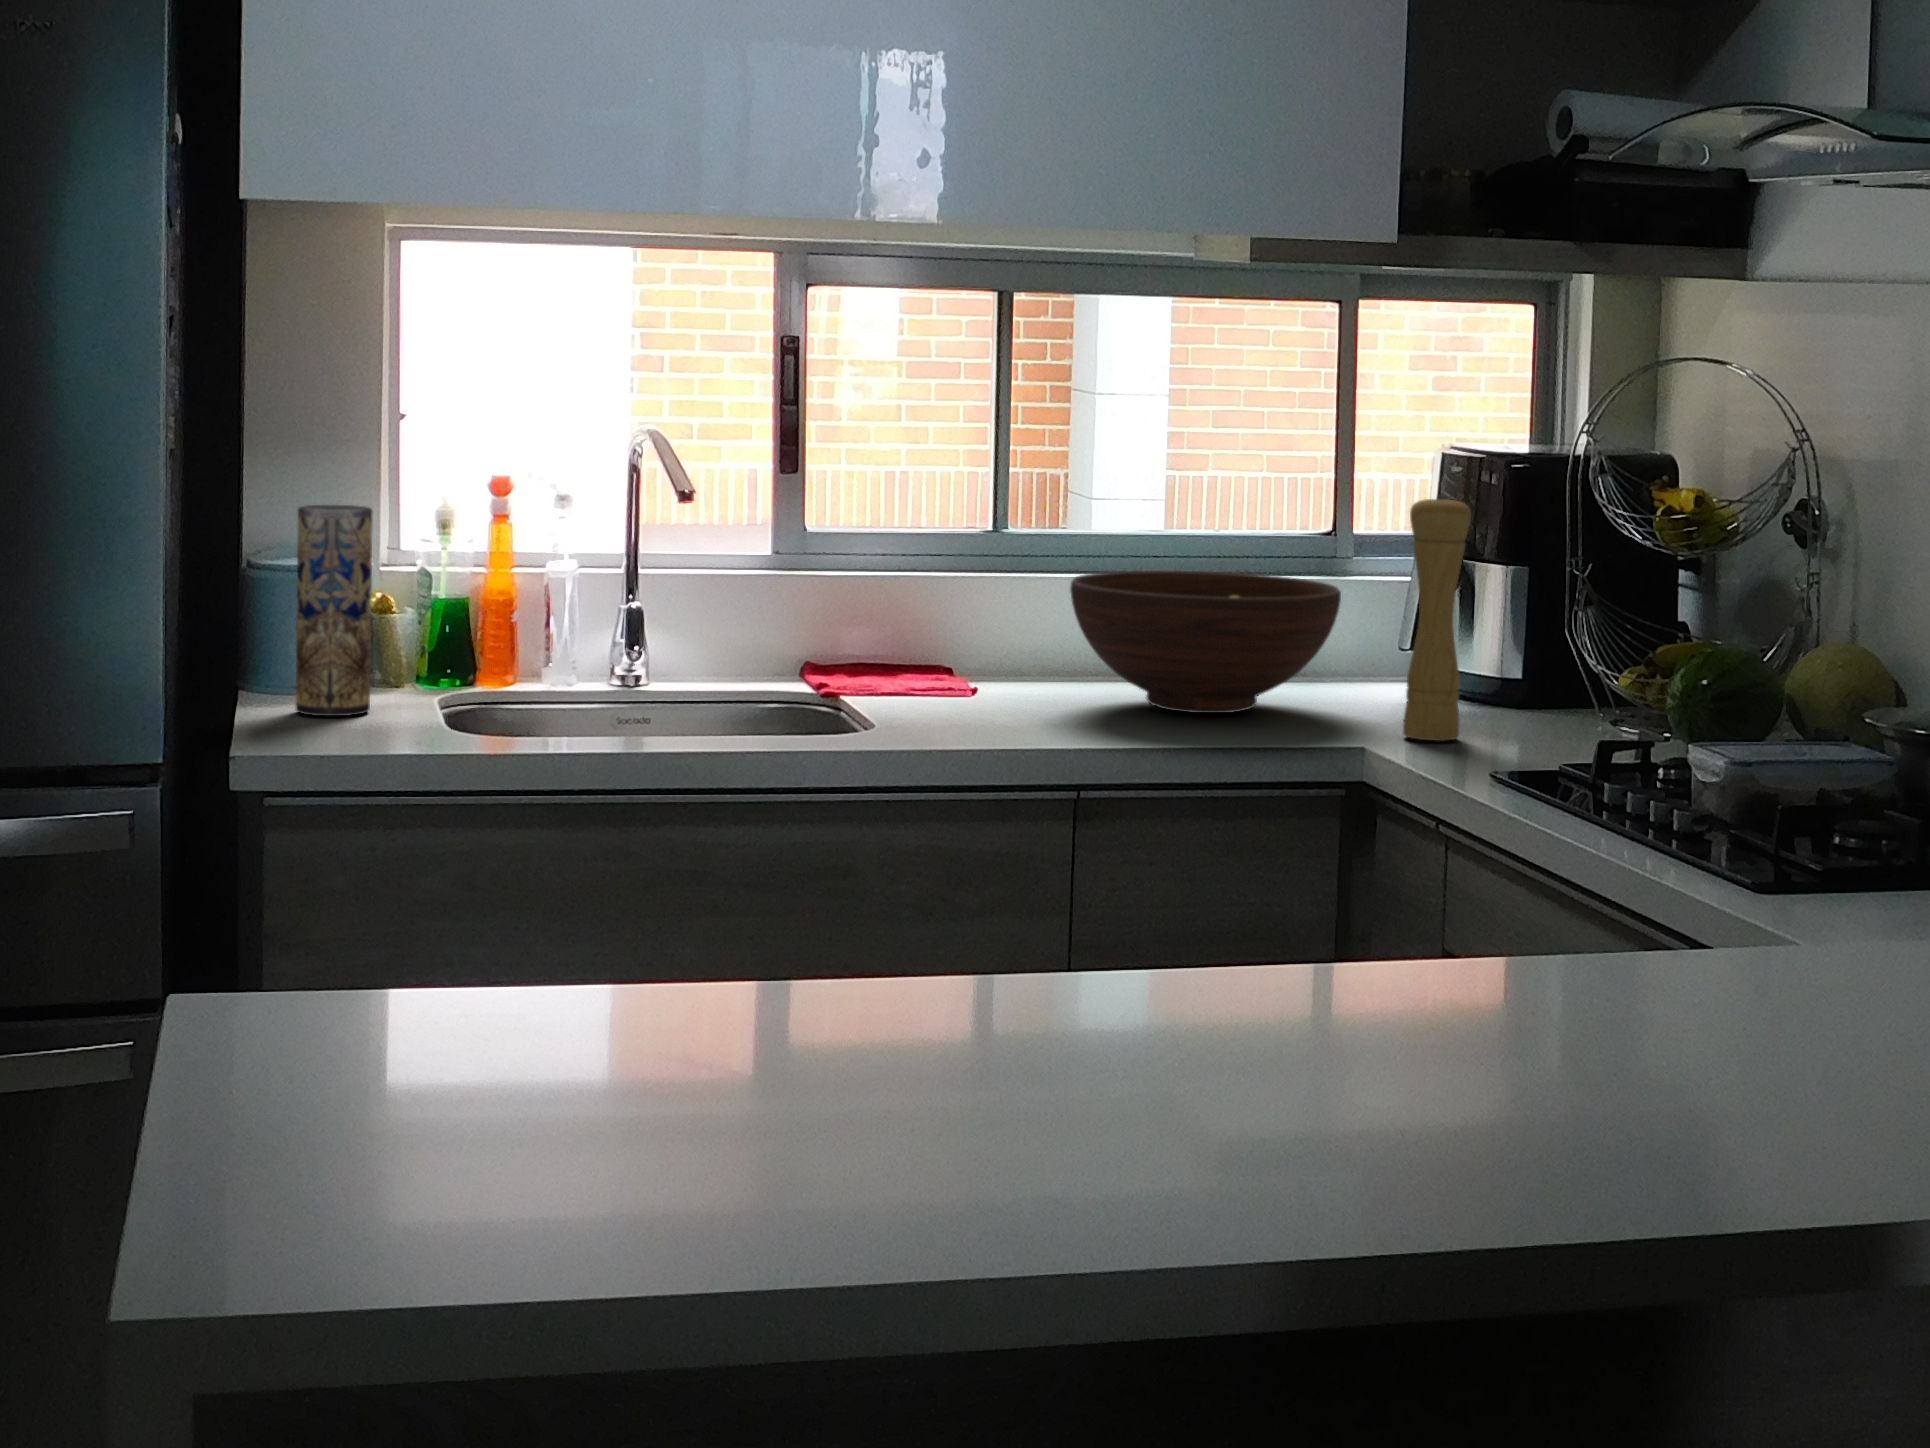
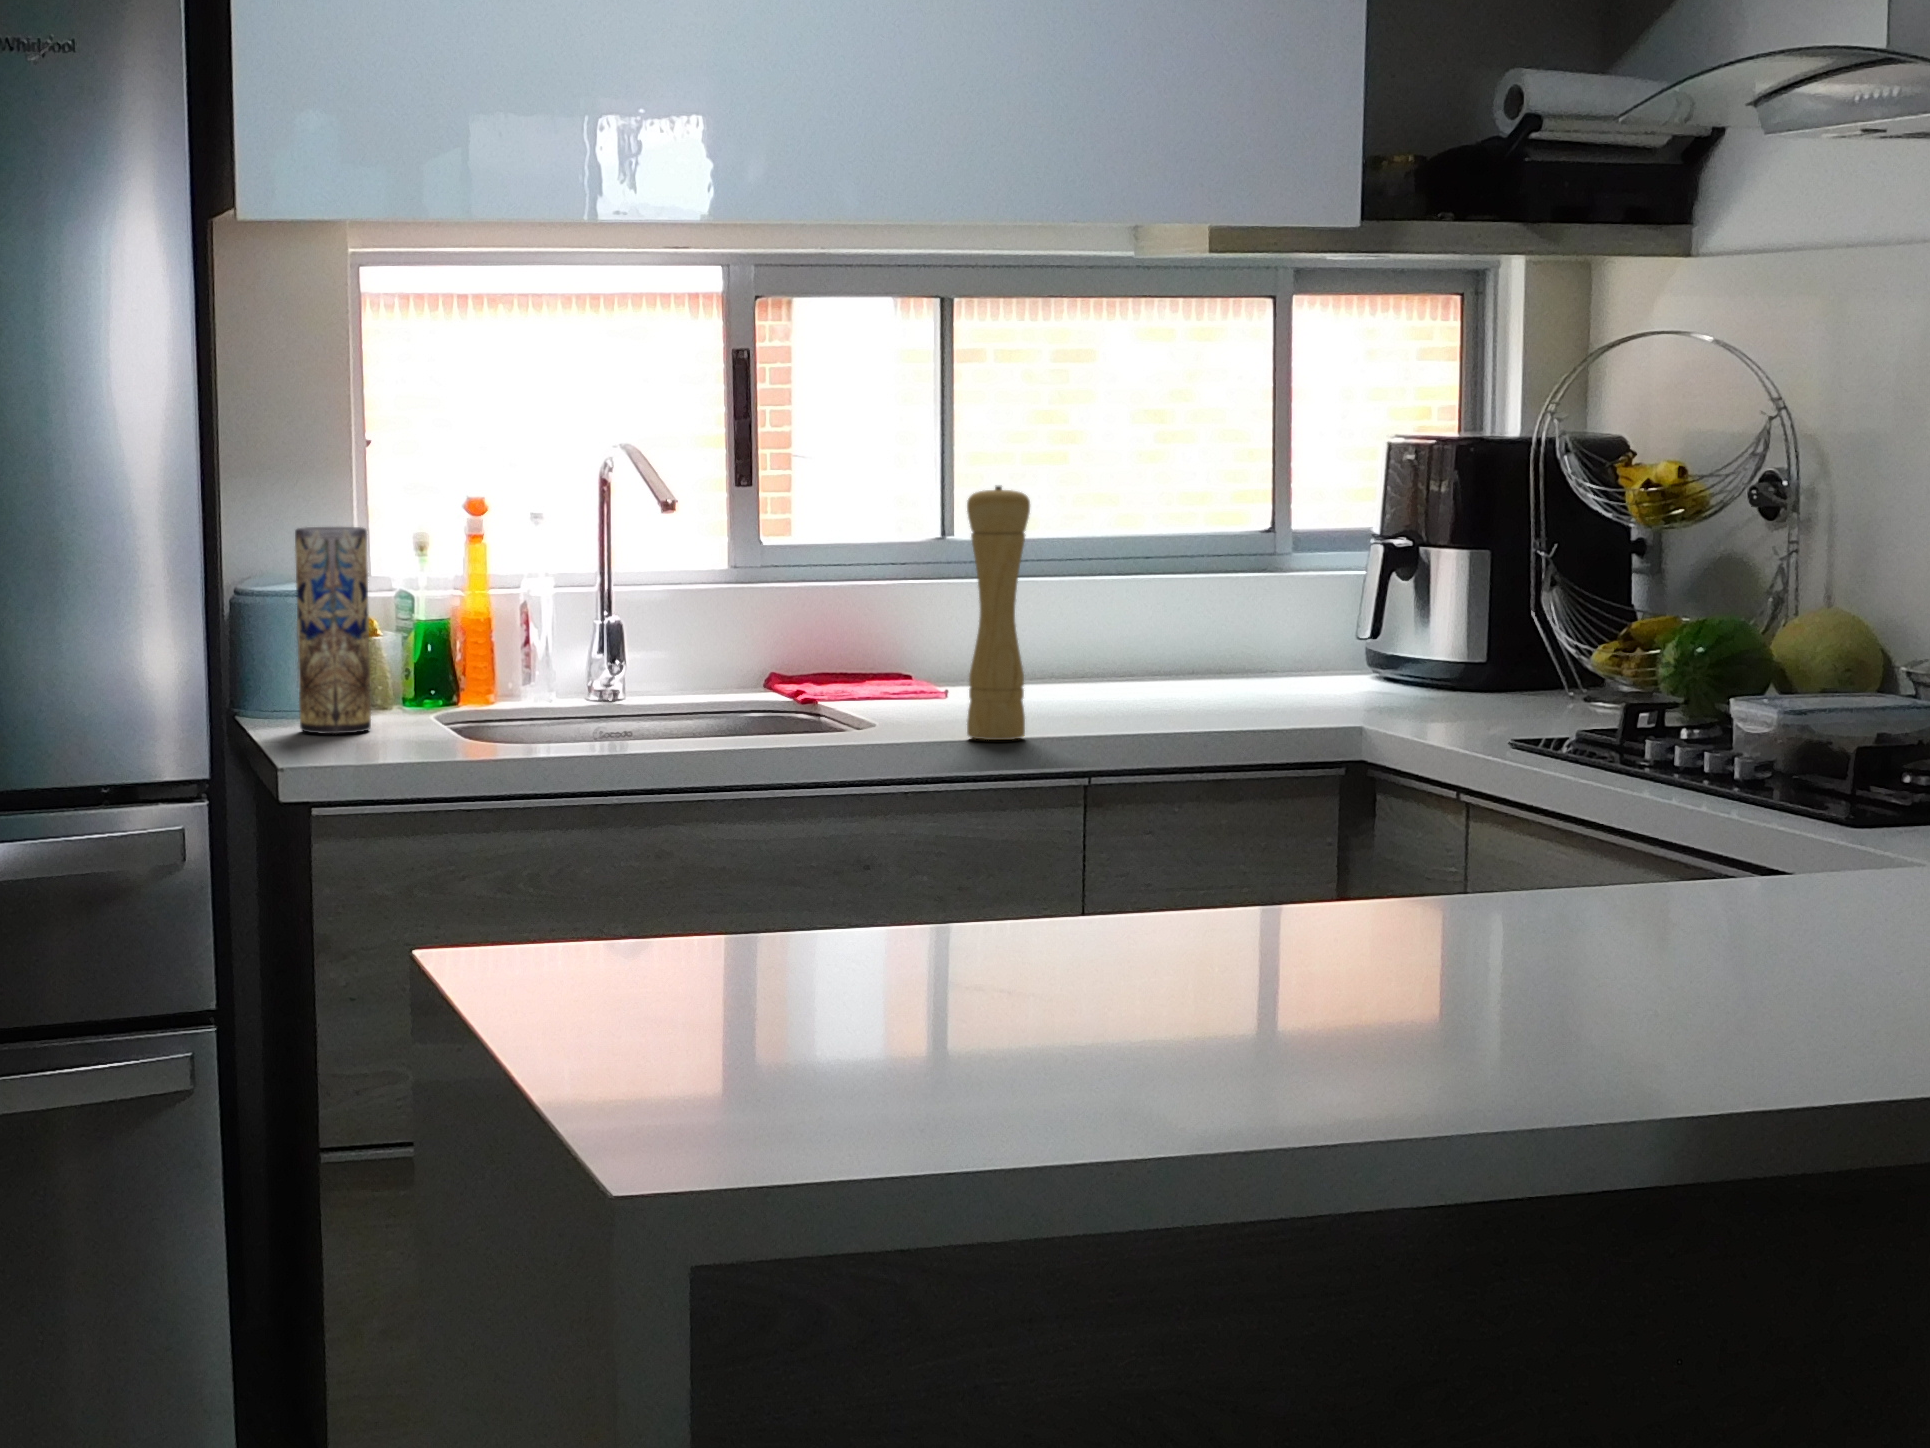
pepper mill: present [1403,495,1471,741] -> present [967,486,1030,740]
fruit bowl: present [1070,571,1341,713] -> none [1040,570,1312,706]

